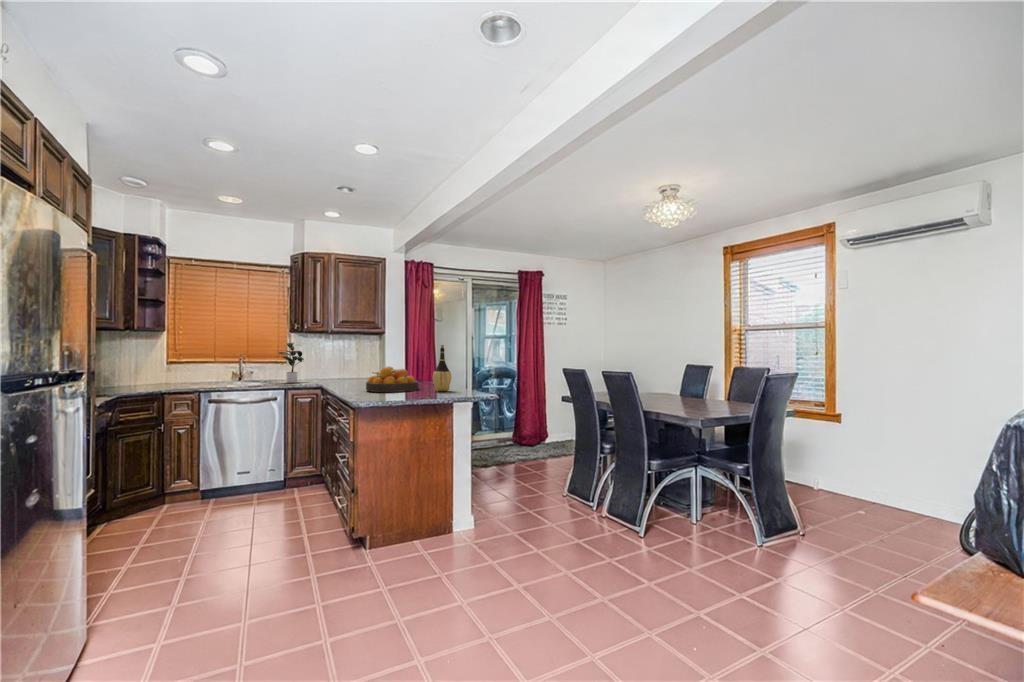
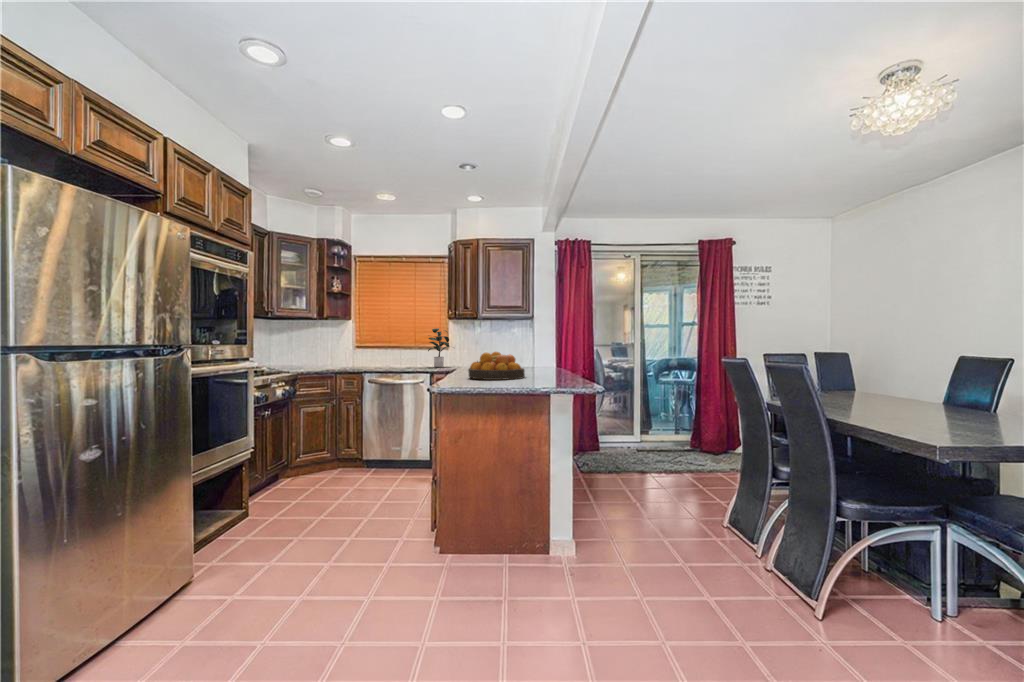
wine bottle: present [433,345,451,391] -> none [528,327,550,381]

